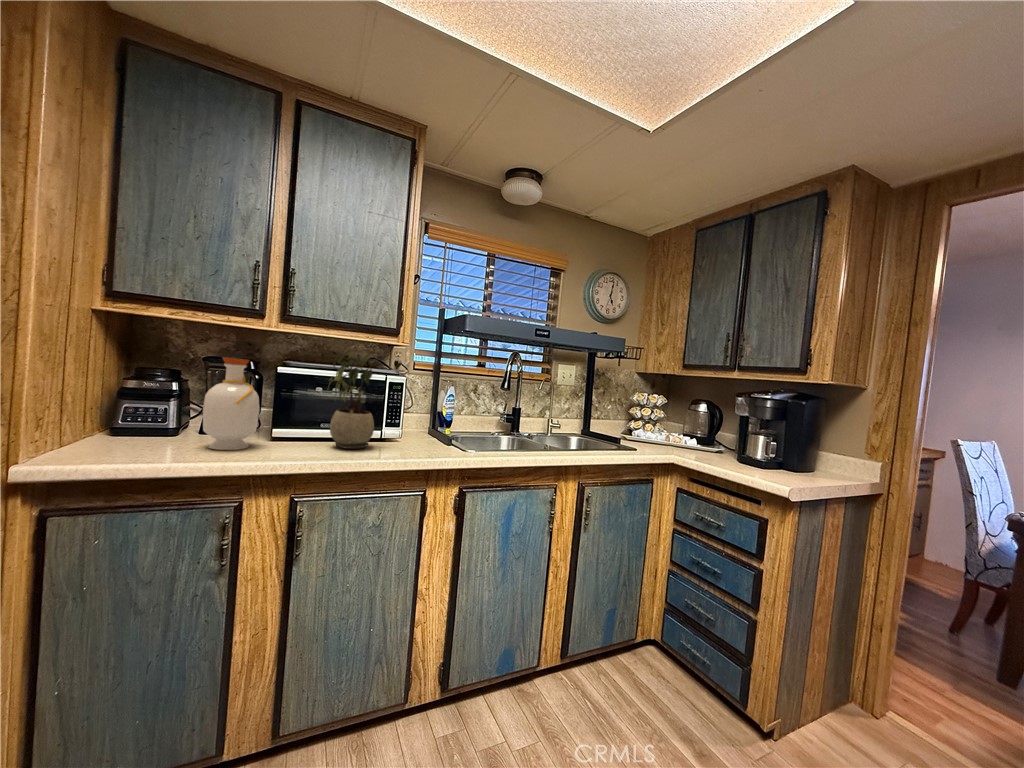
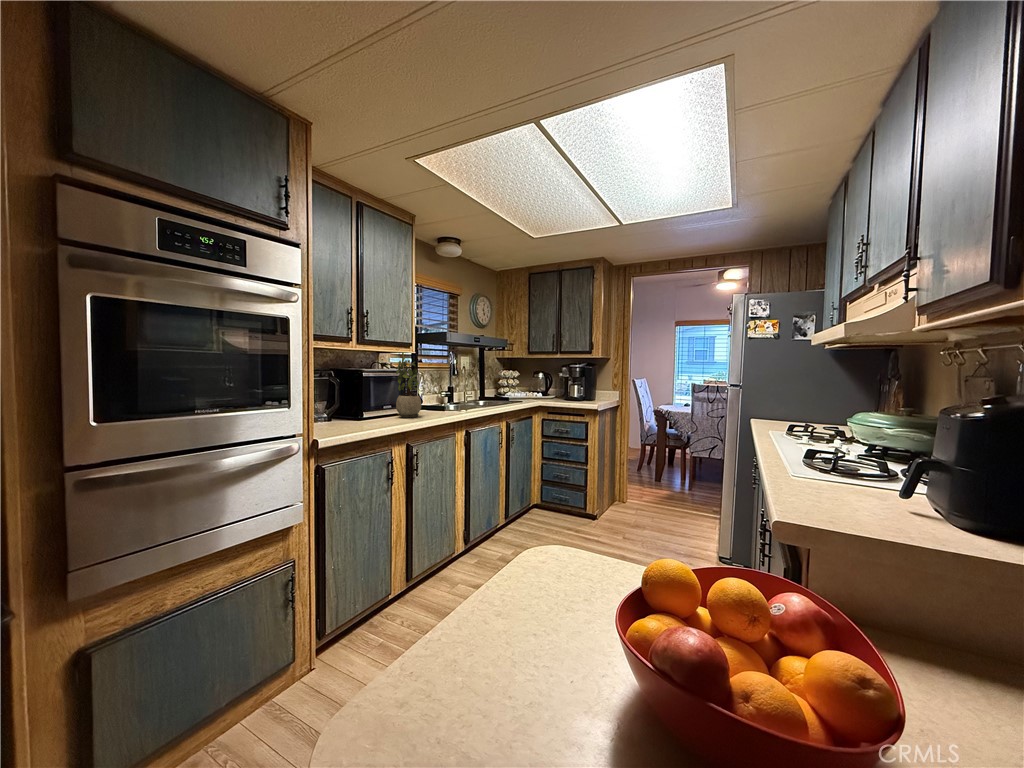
bottle: present [203,357,260,450] -> none [341,370,372,426]

